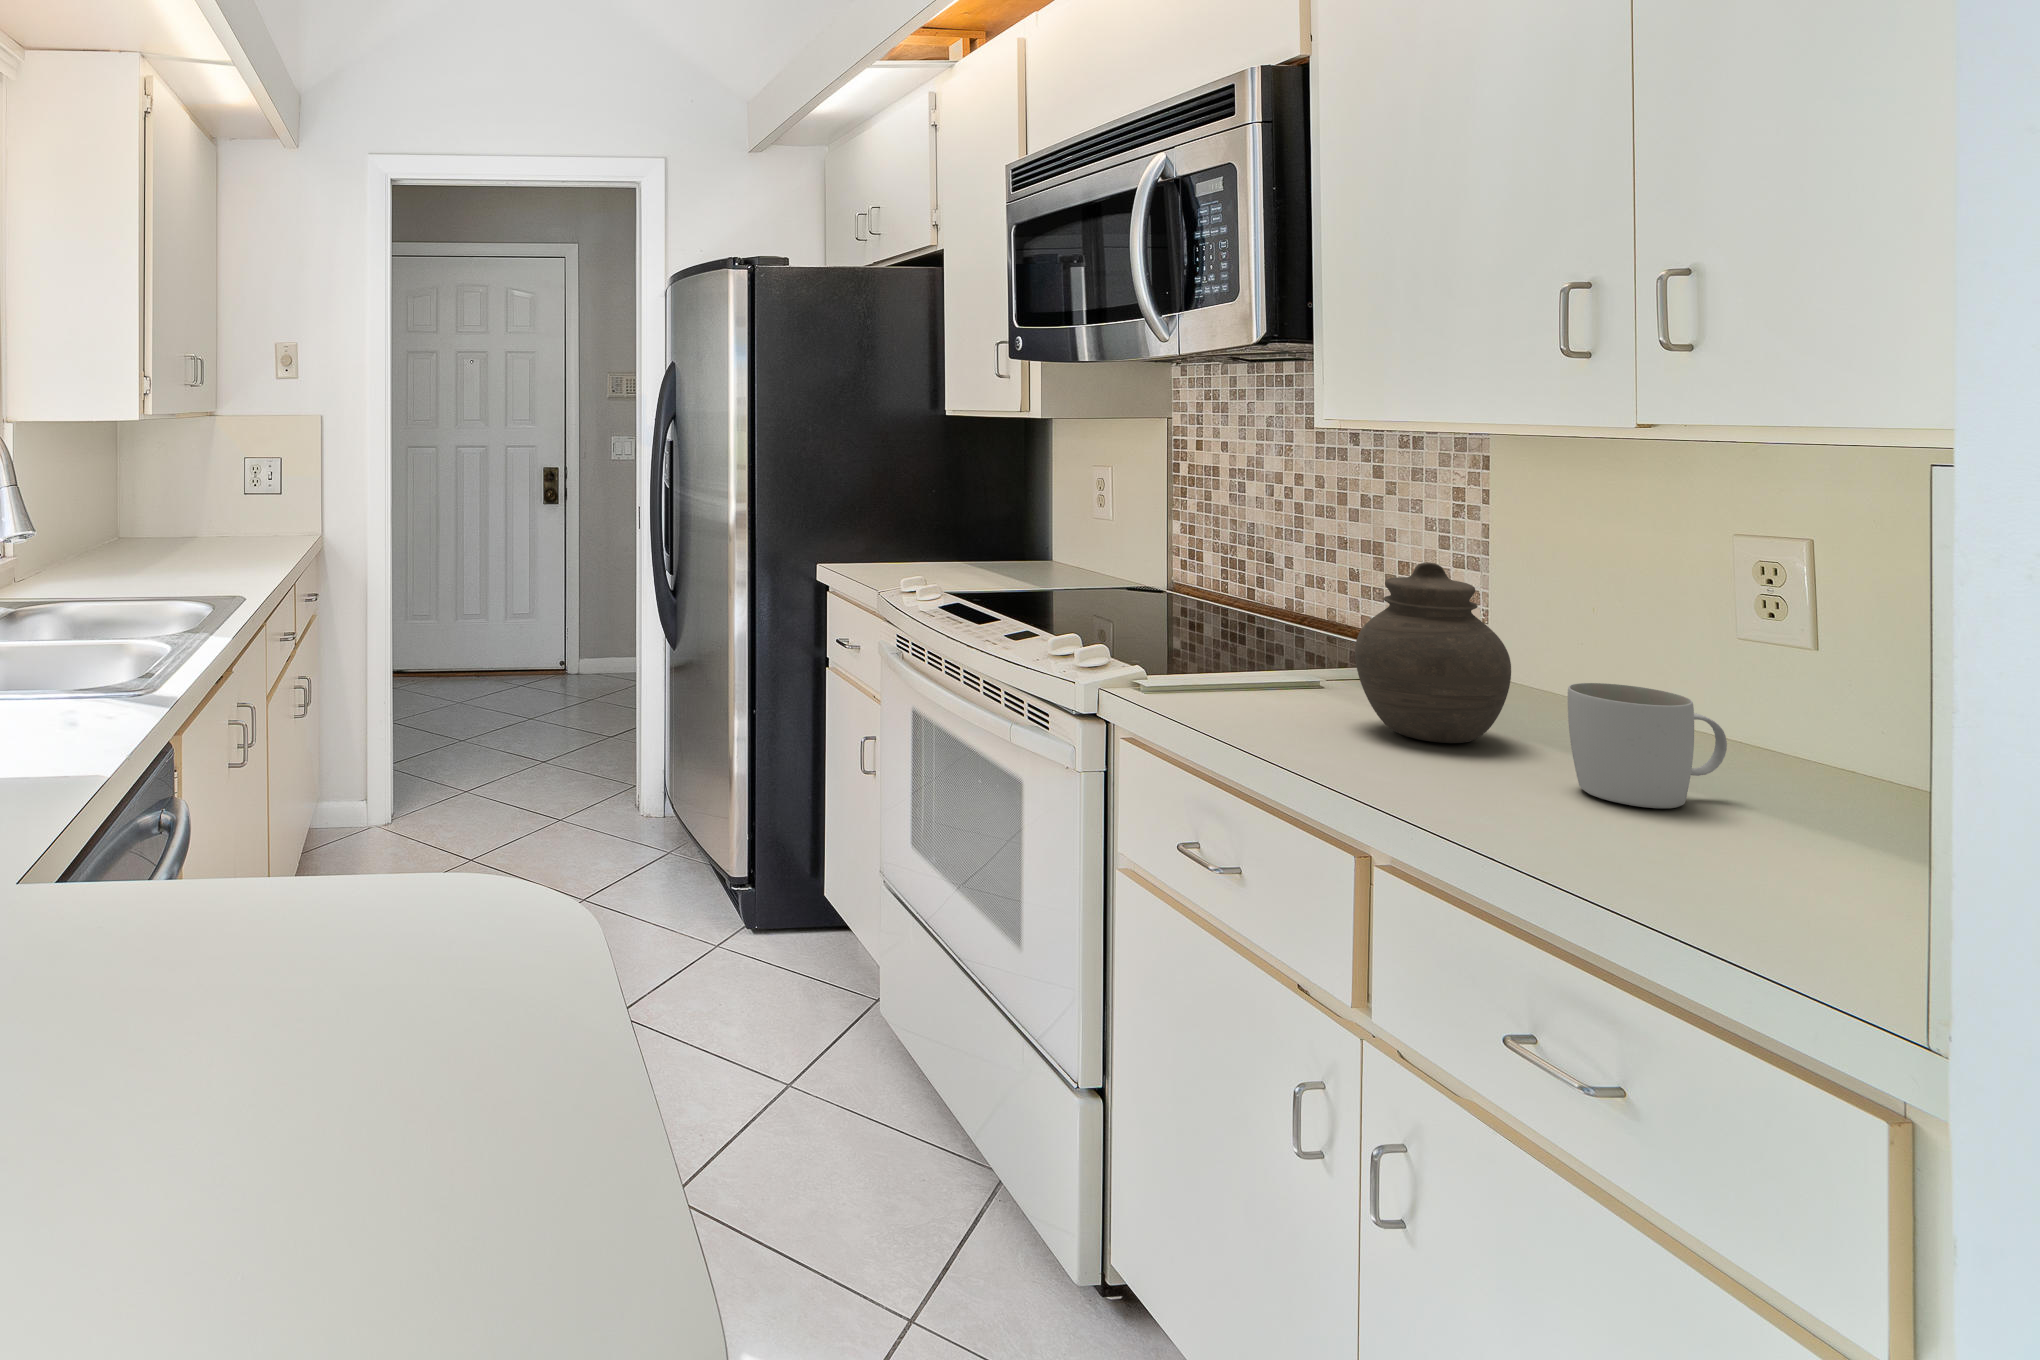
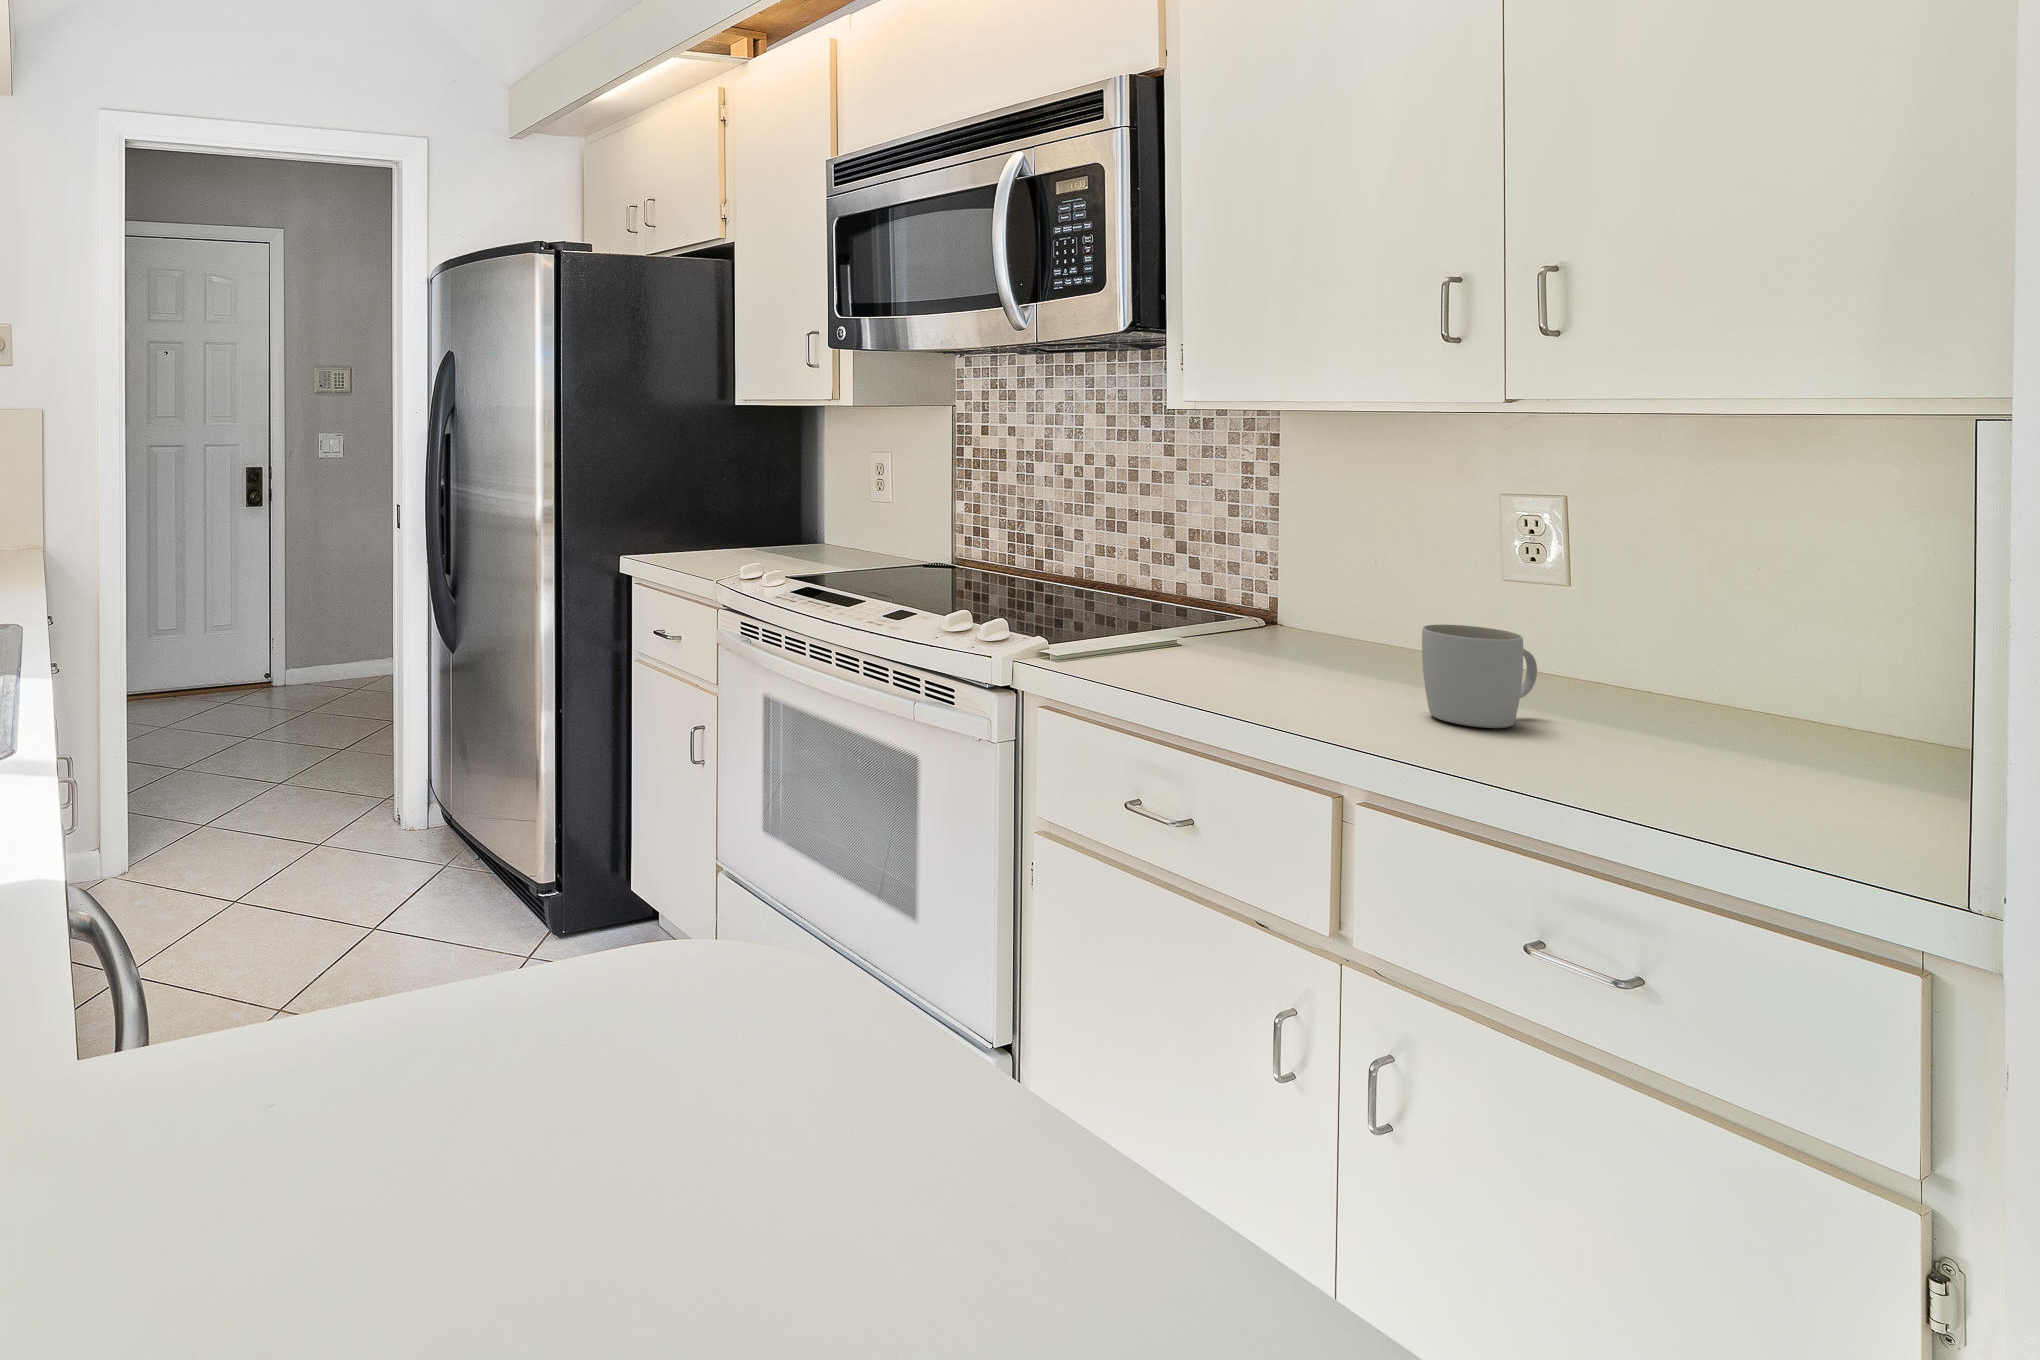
jar: present [1355,563,1511,743] -> none [1220,526,1352,686]

